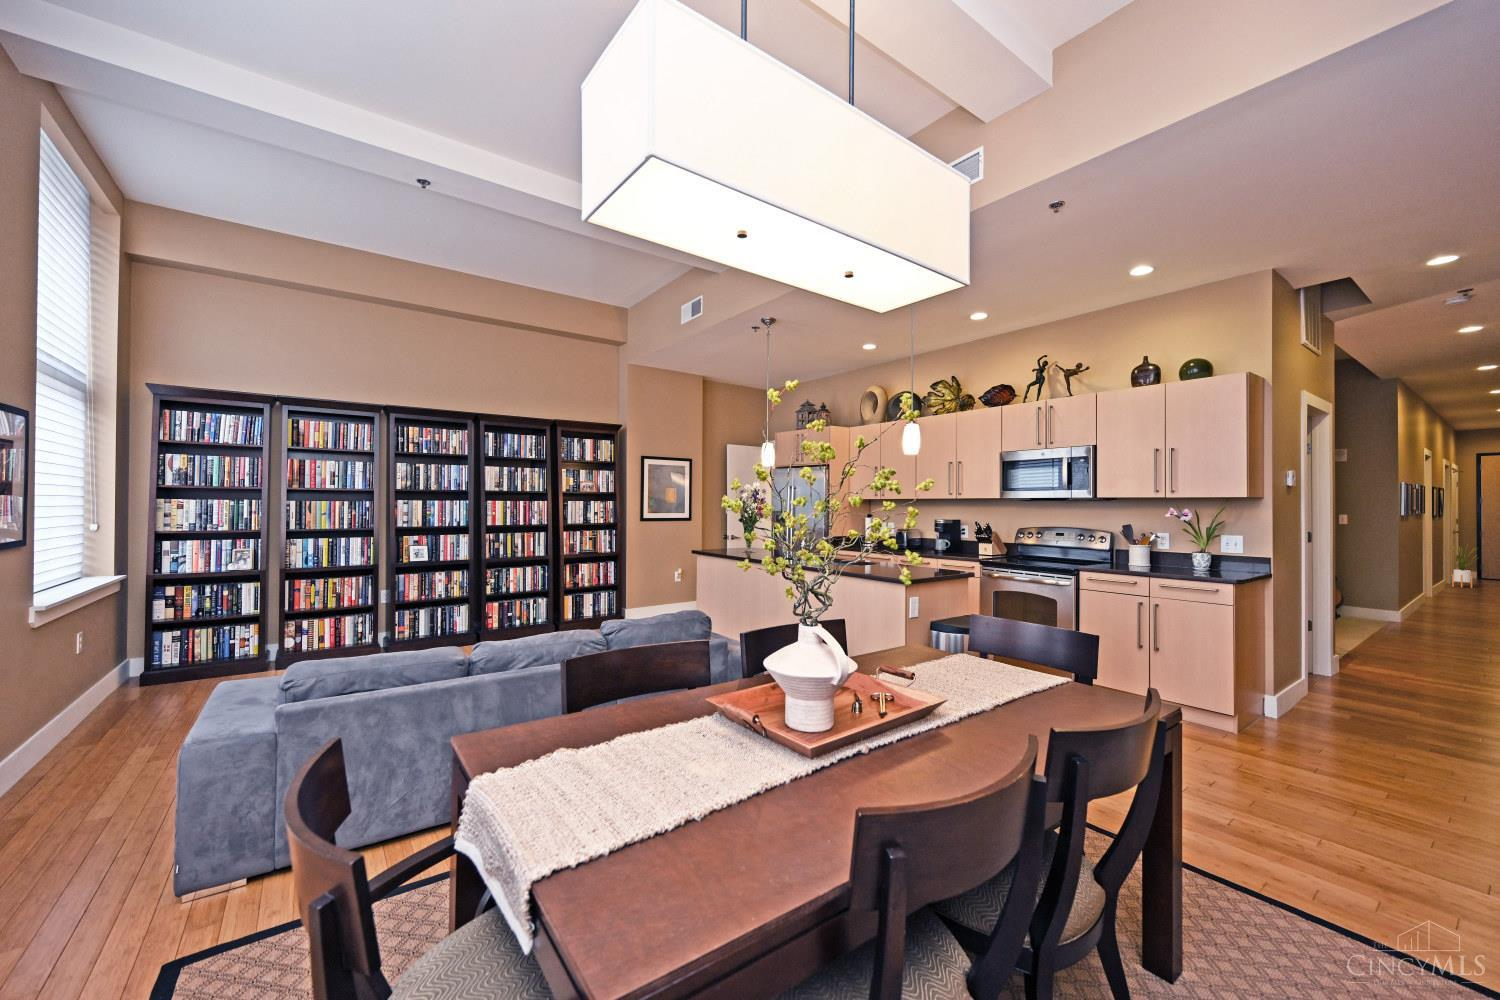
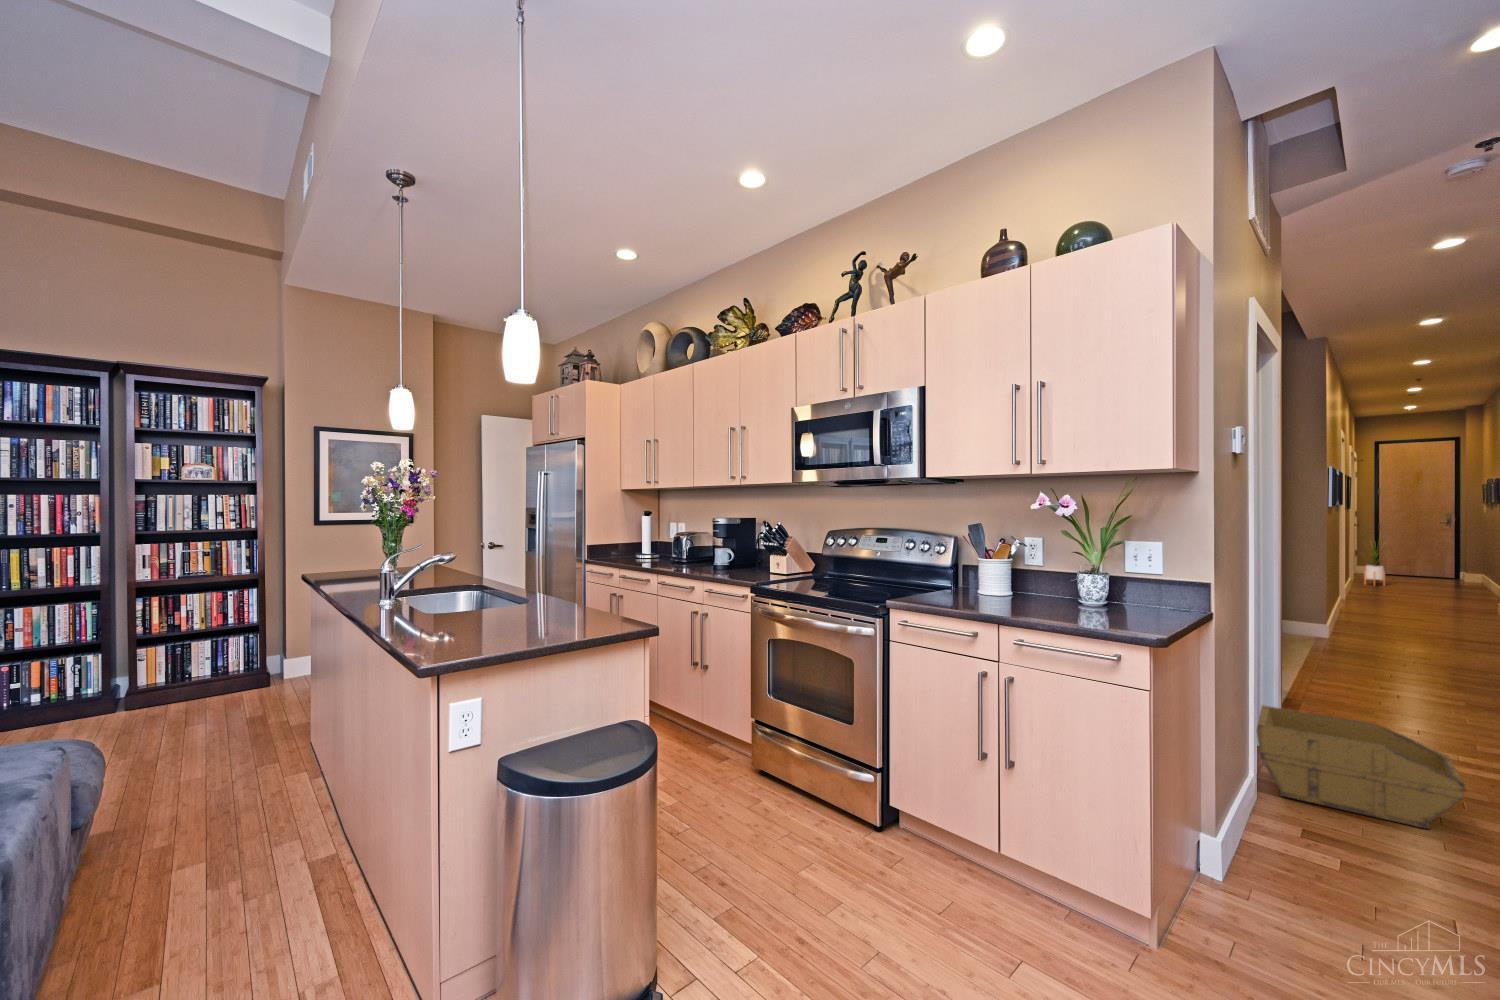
storage bin: none [1310,644,1441,710] -> present [1257,706,1466,829]

